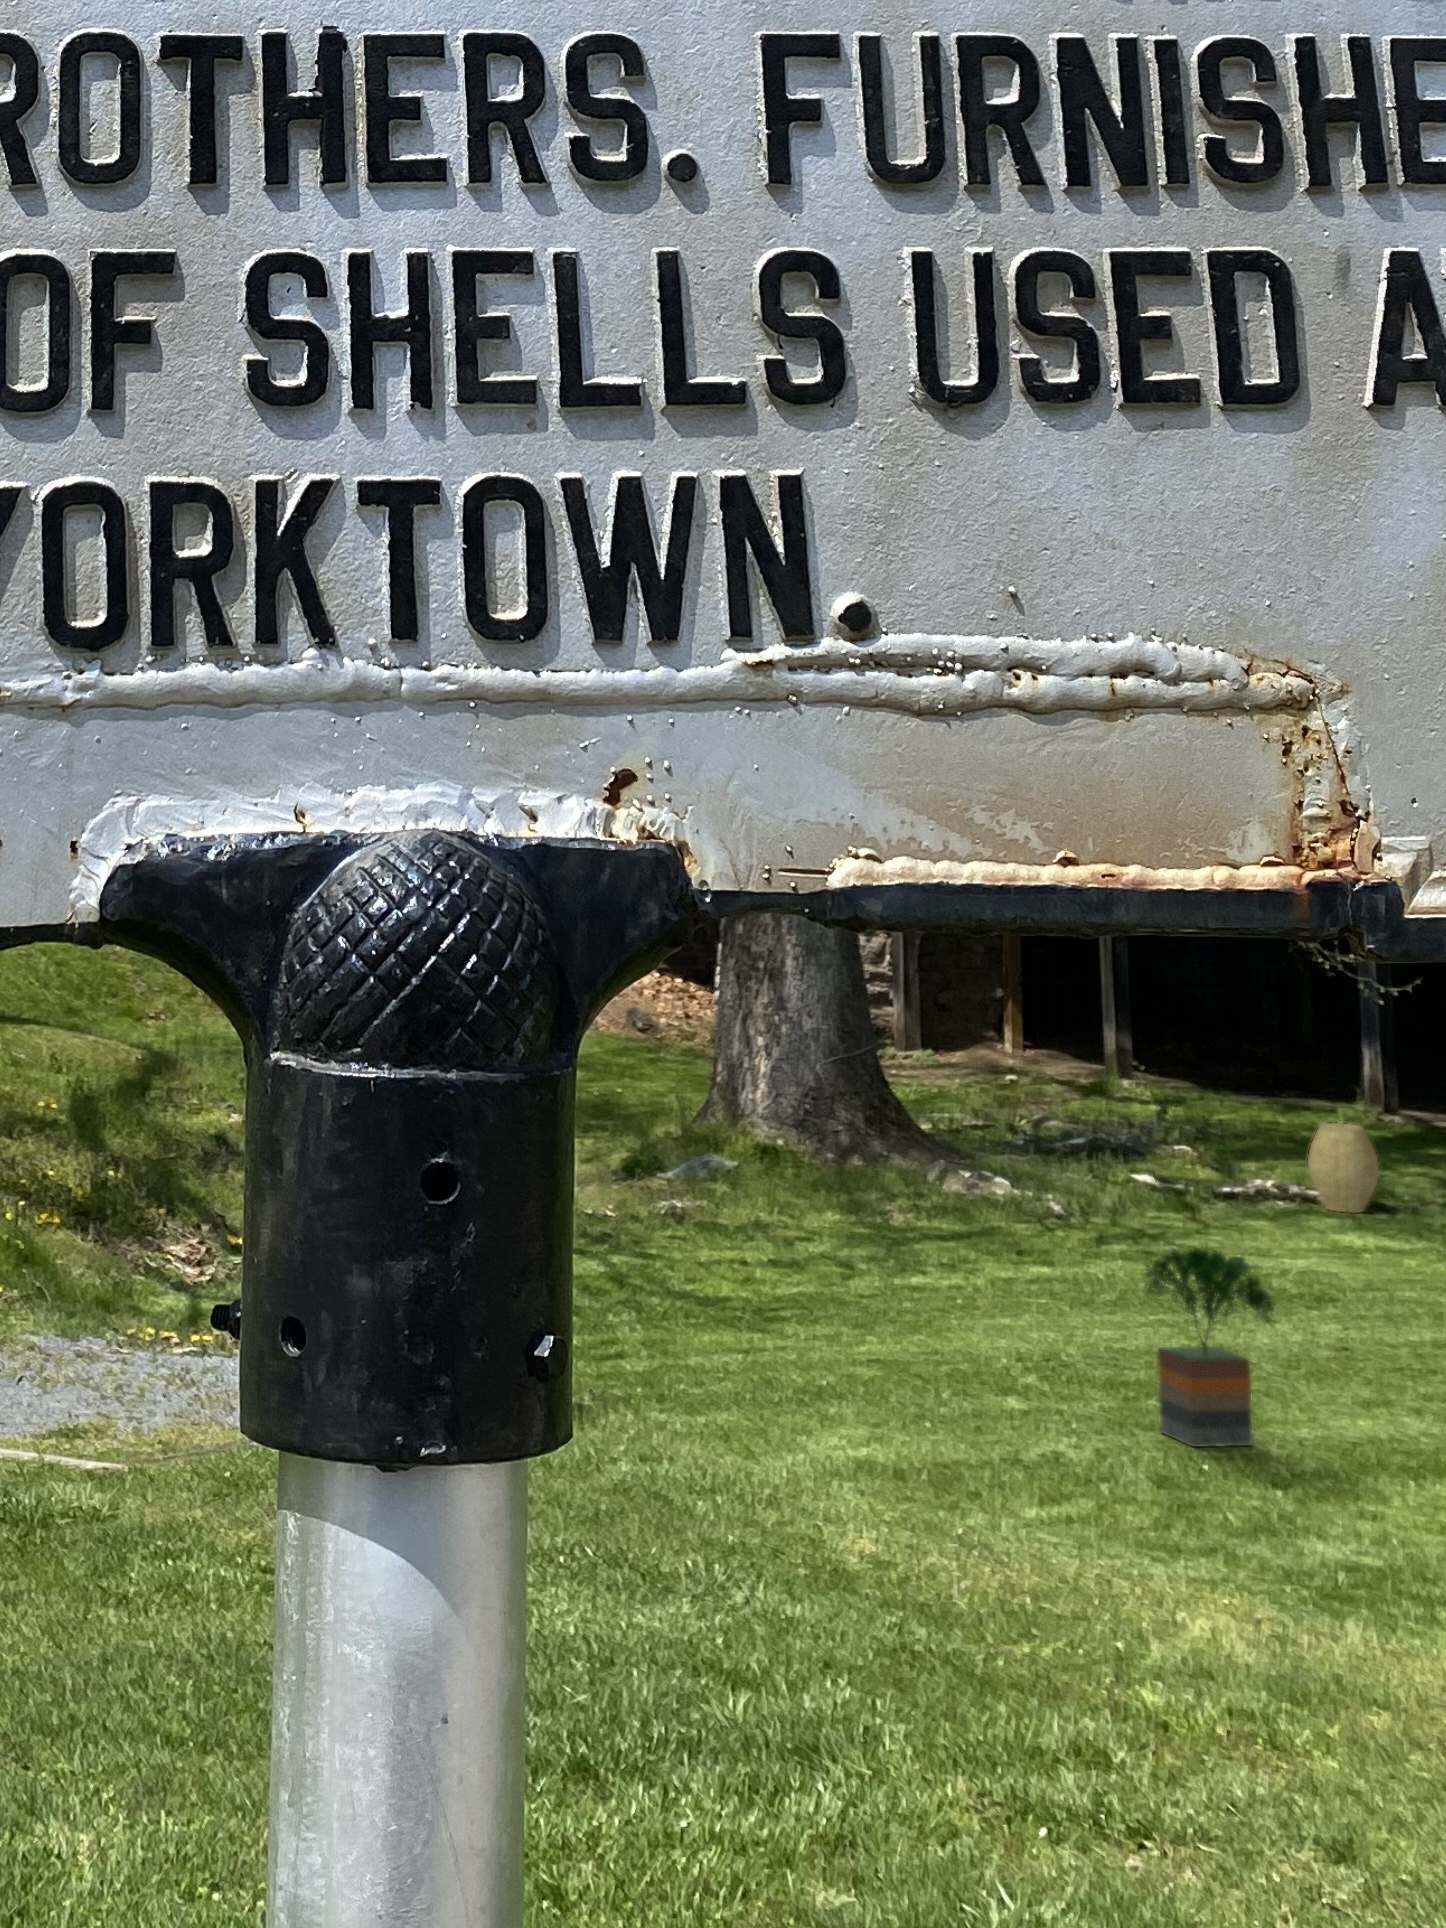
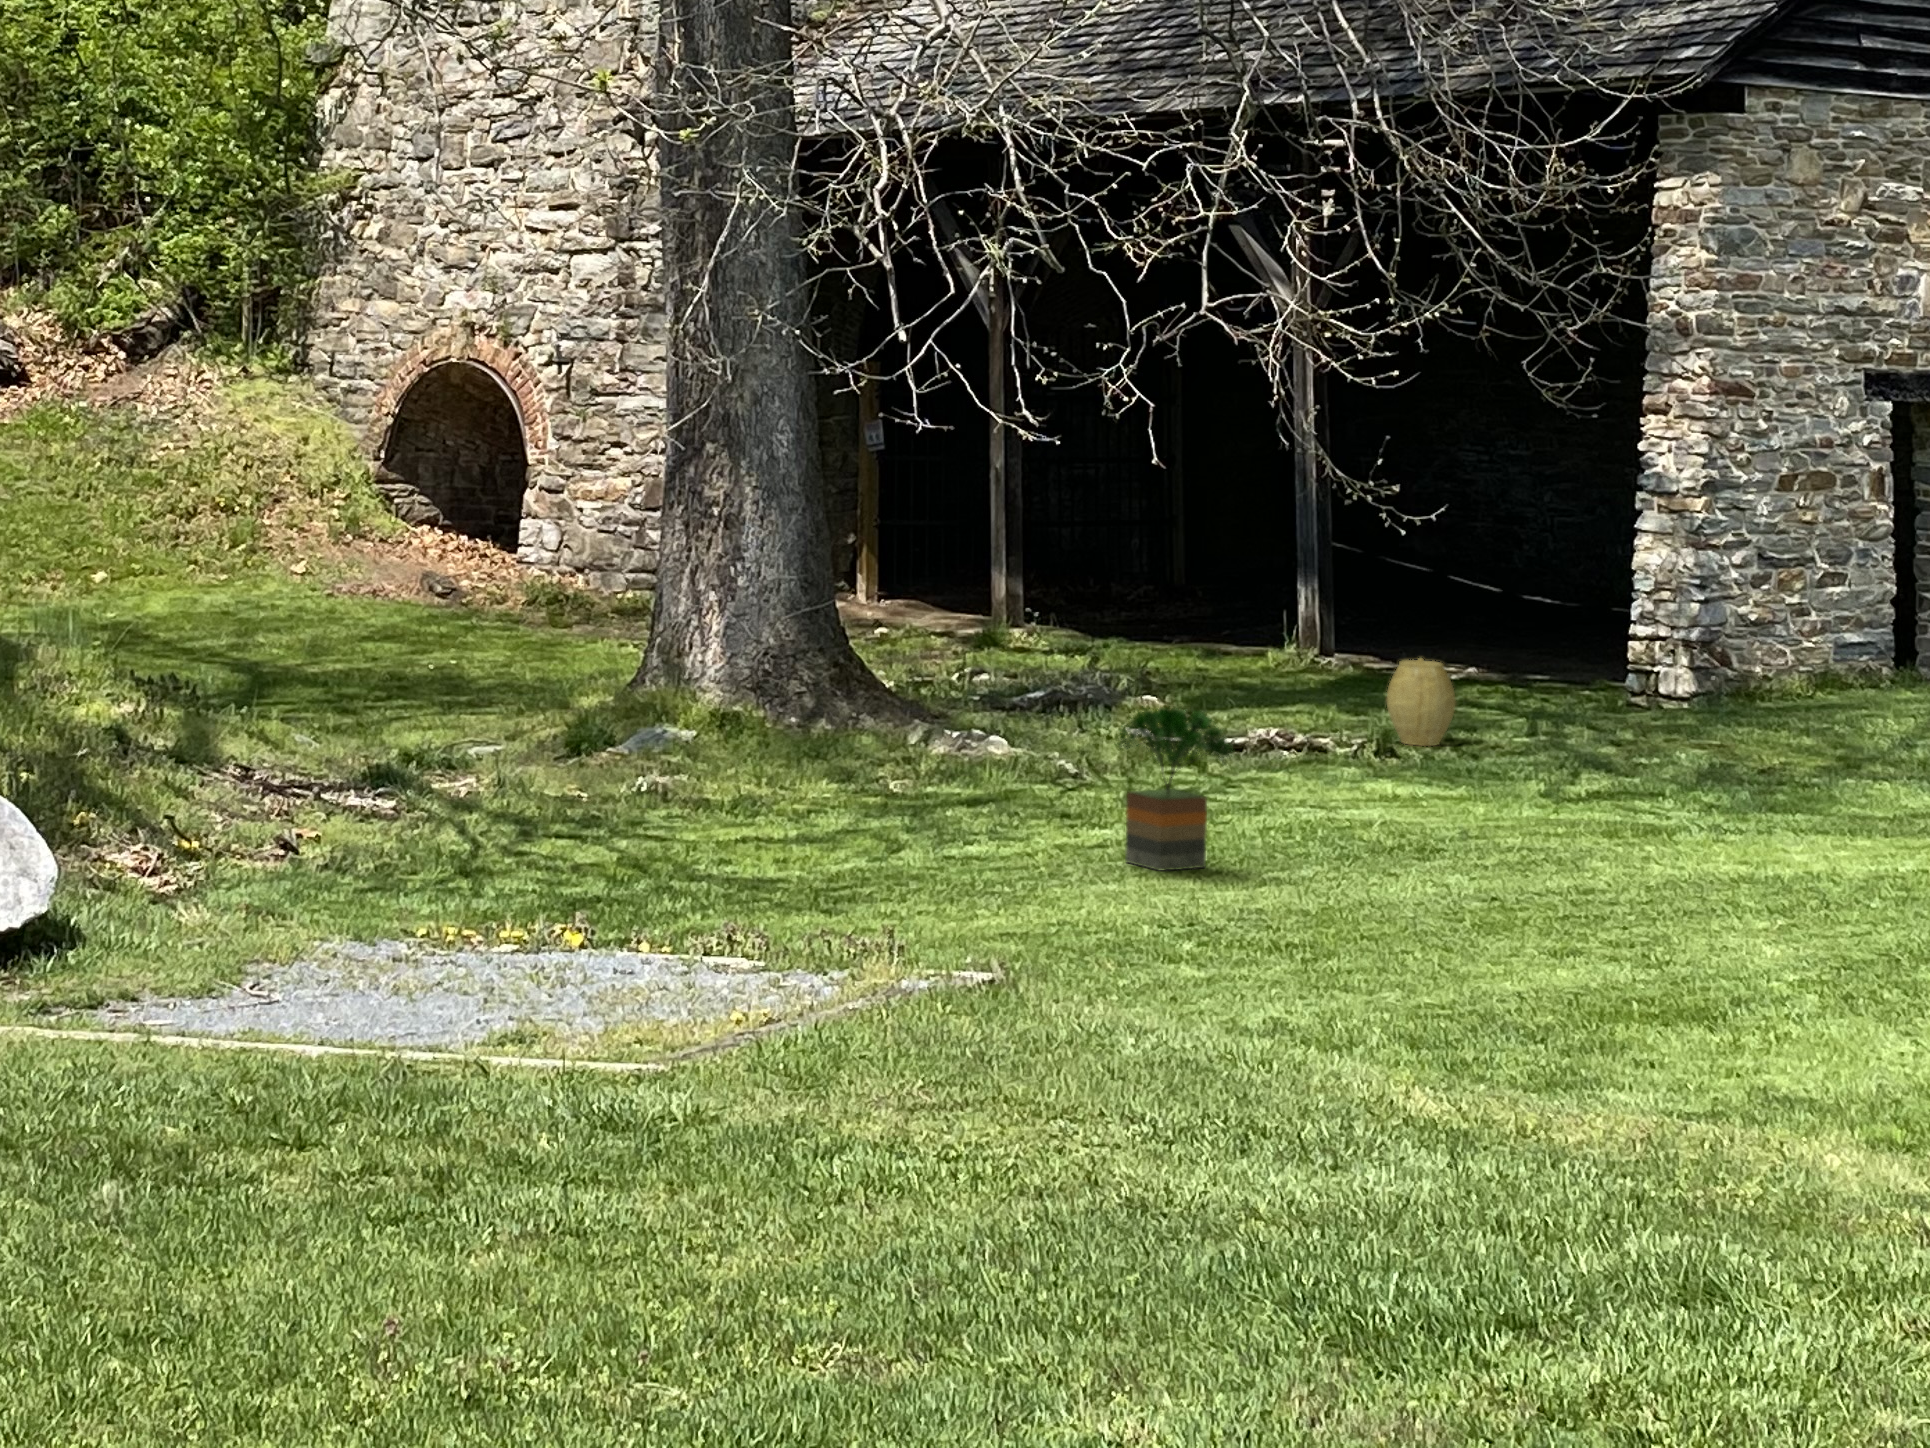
potted tree: present [1143,1248,1275,1447] -> present [1119,706,1232,871]

